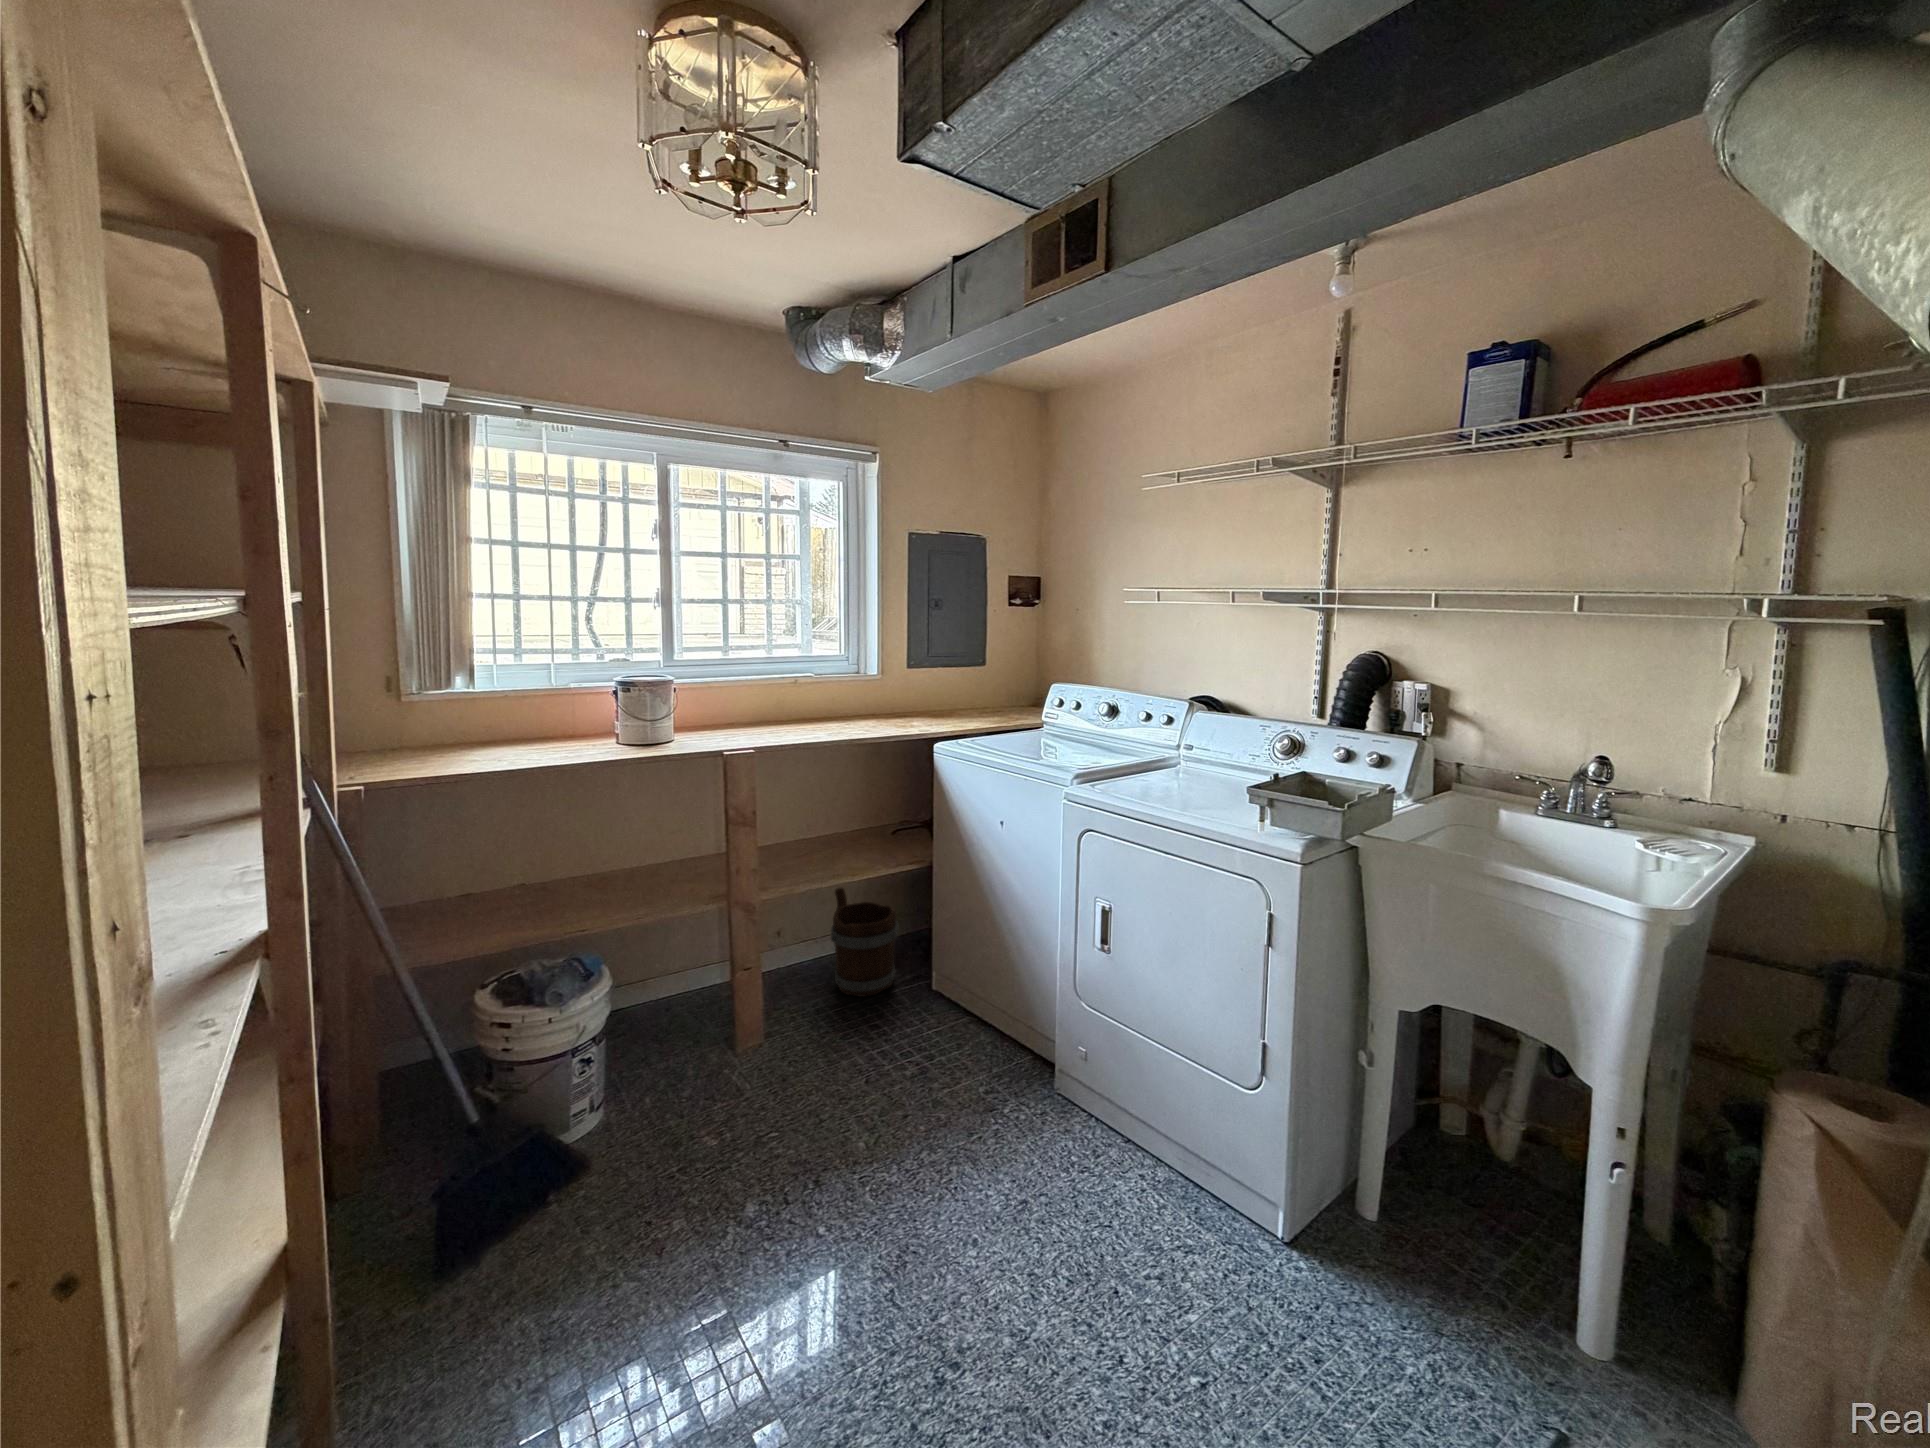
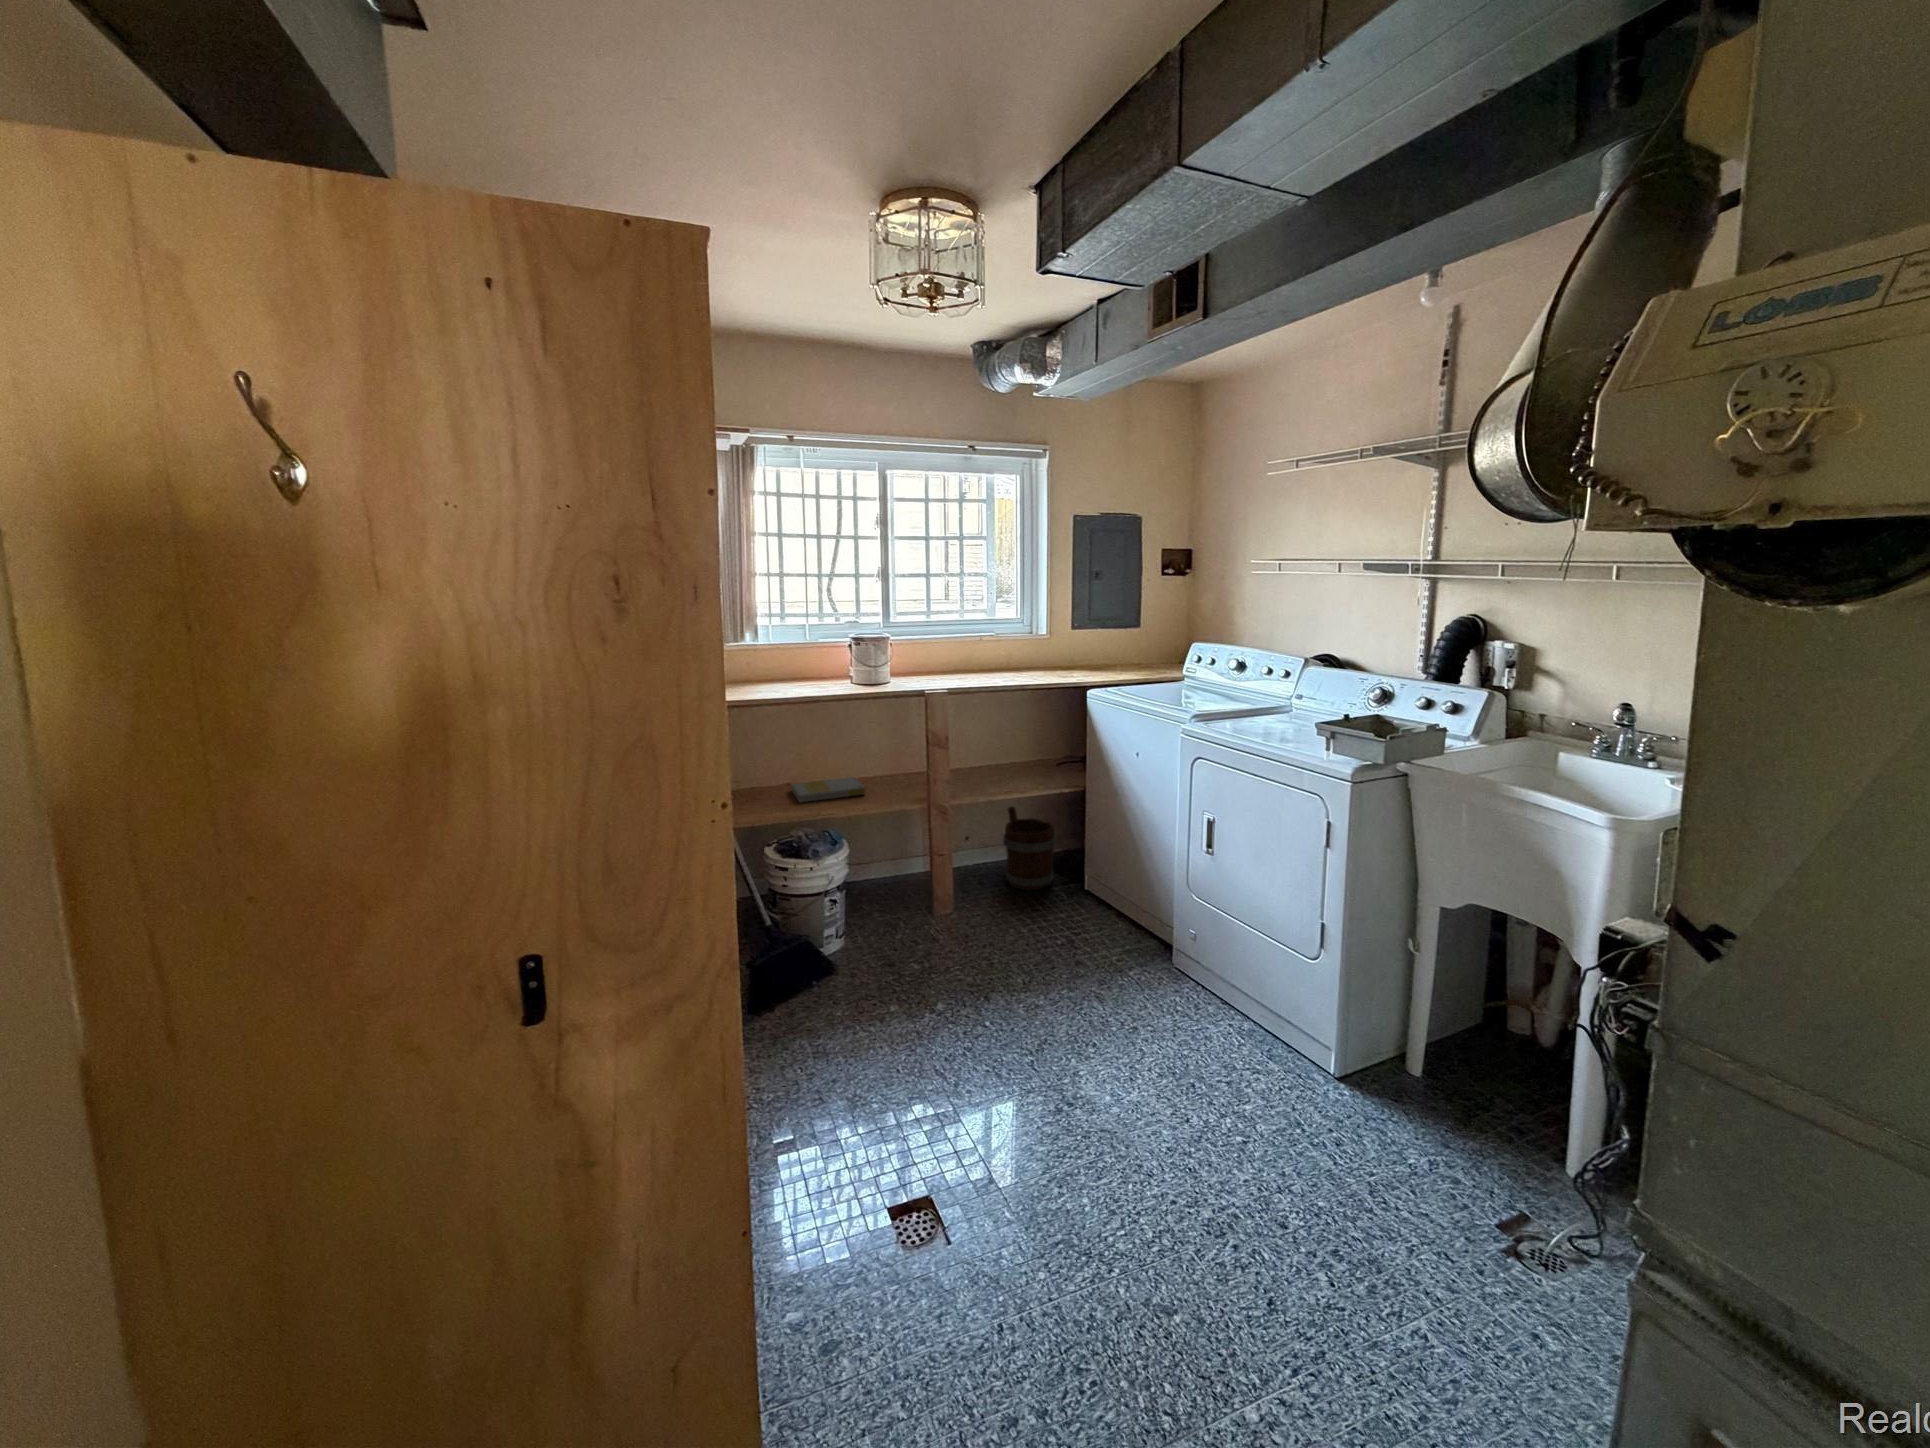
book: none [526,868,639,915] -> present [791,777,865,803]

